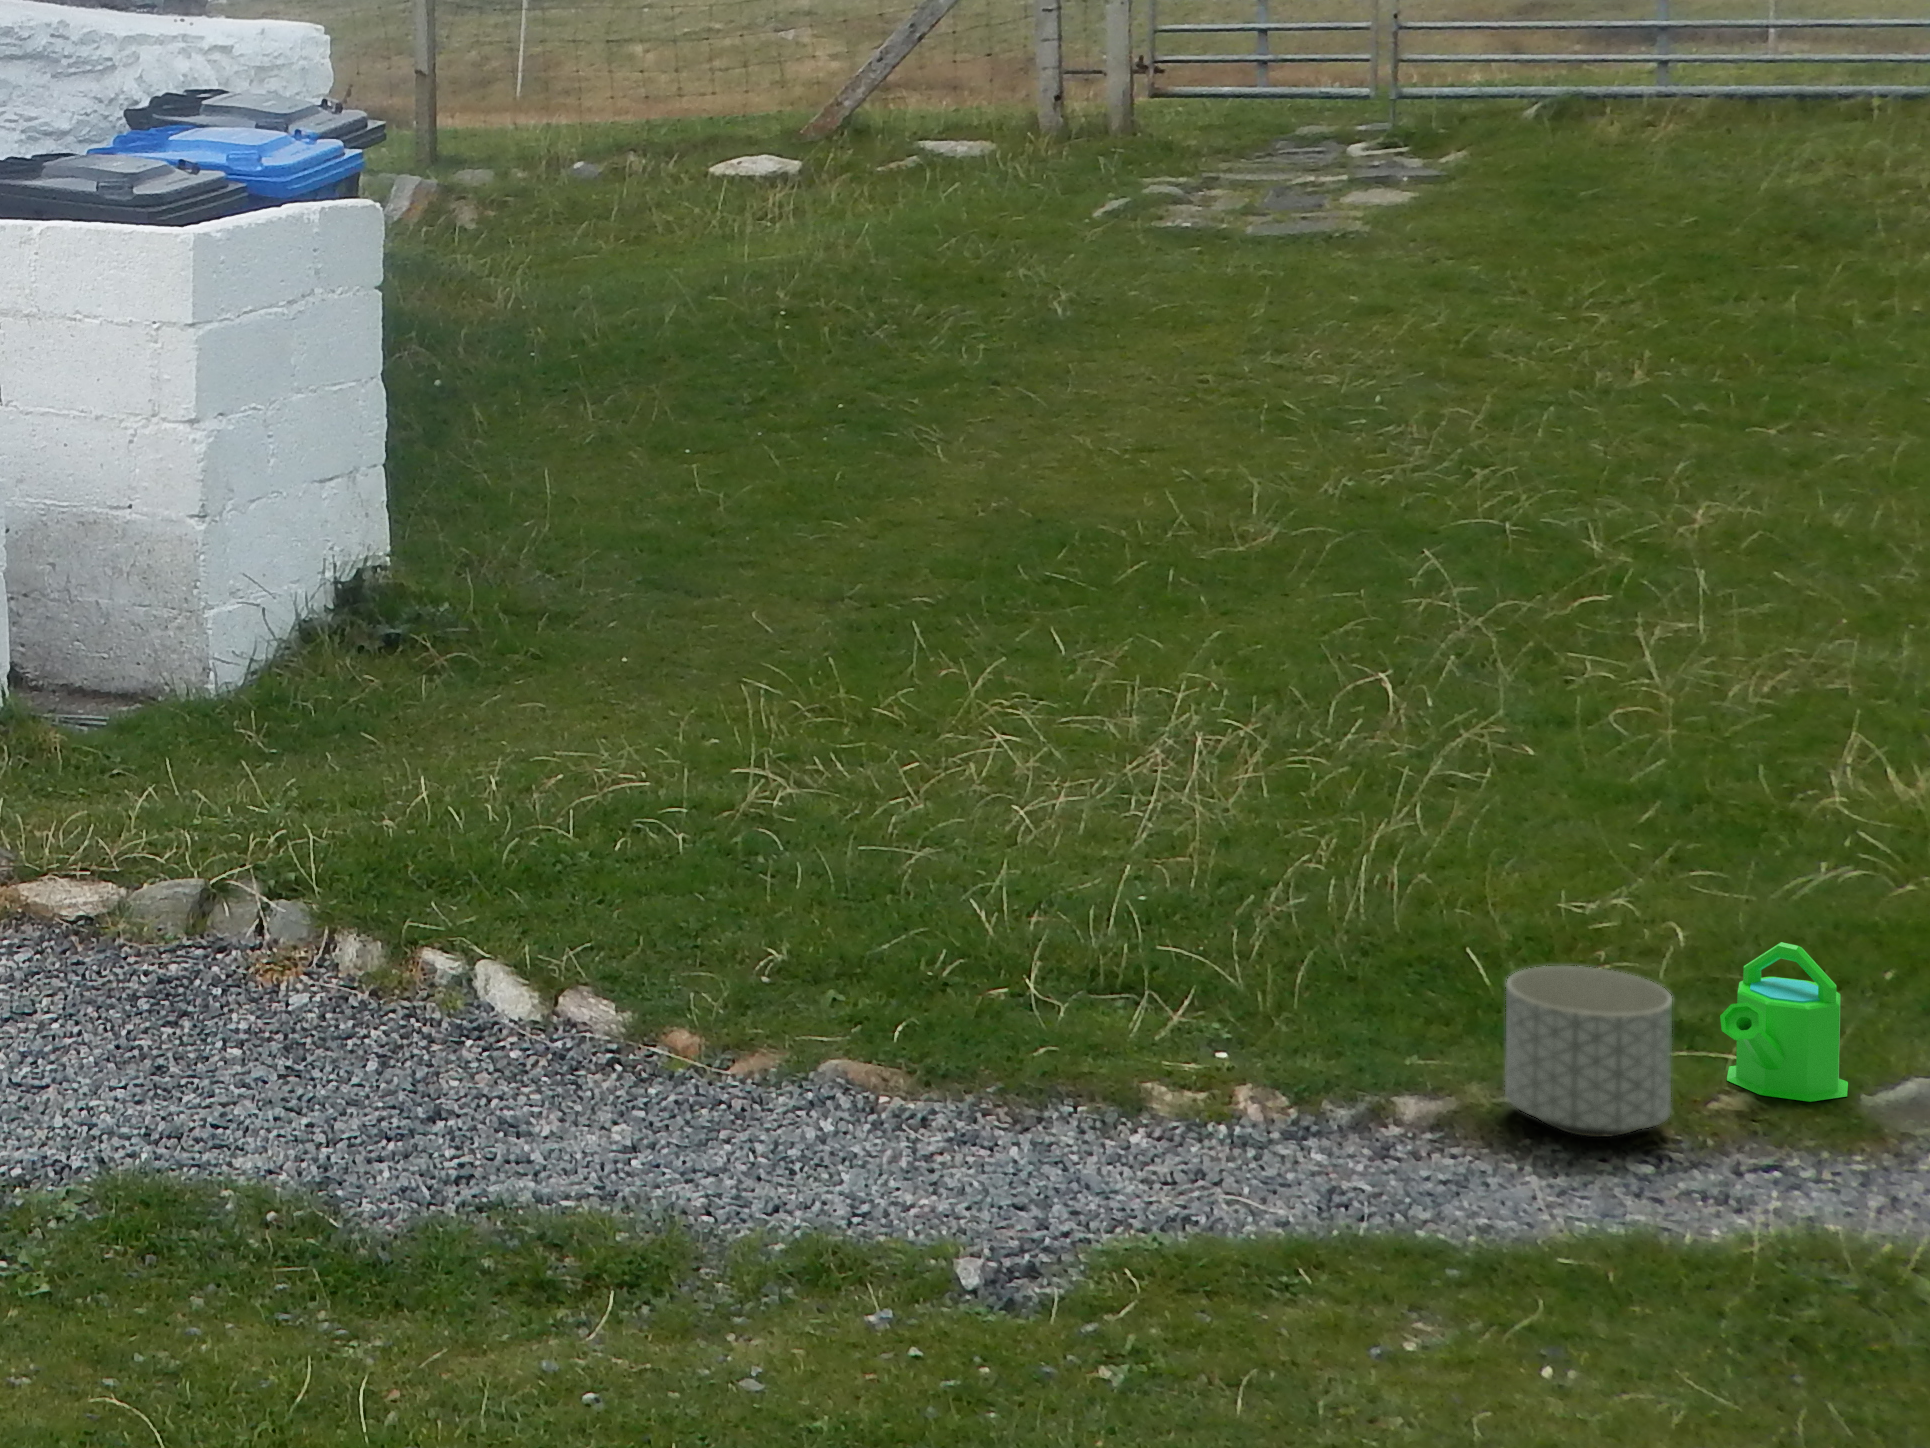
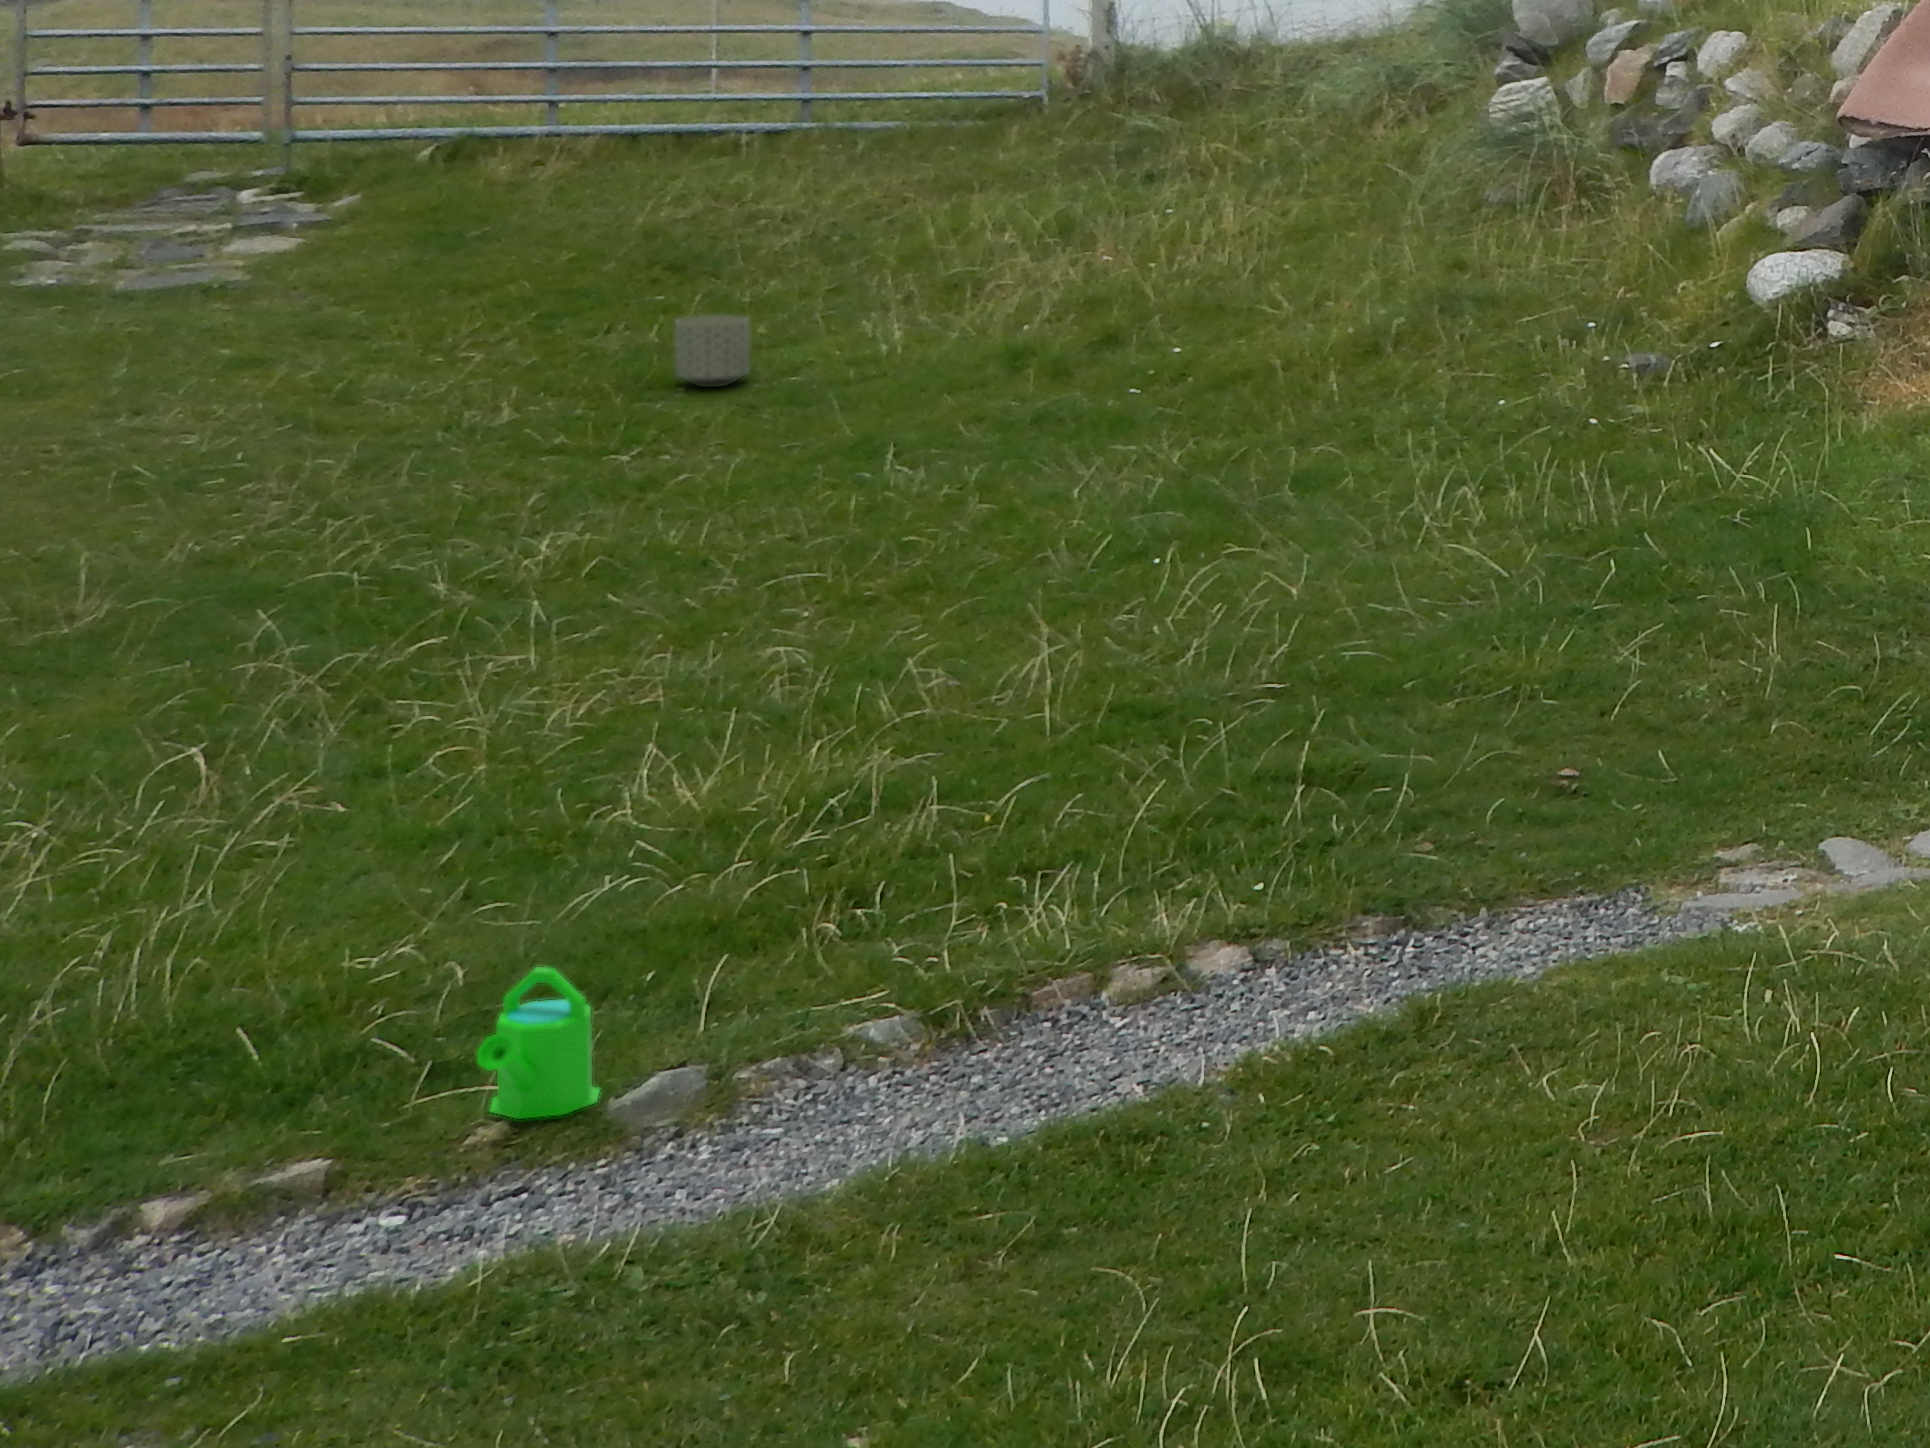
planter: present [1505,966,1672,1137] -> present [675,315,749,387]

